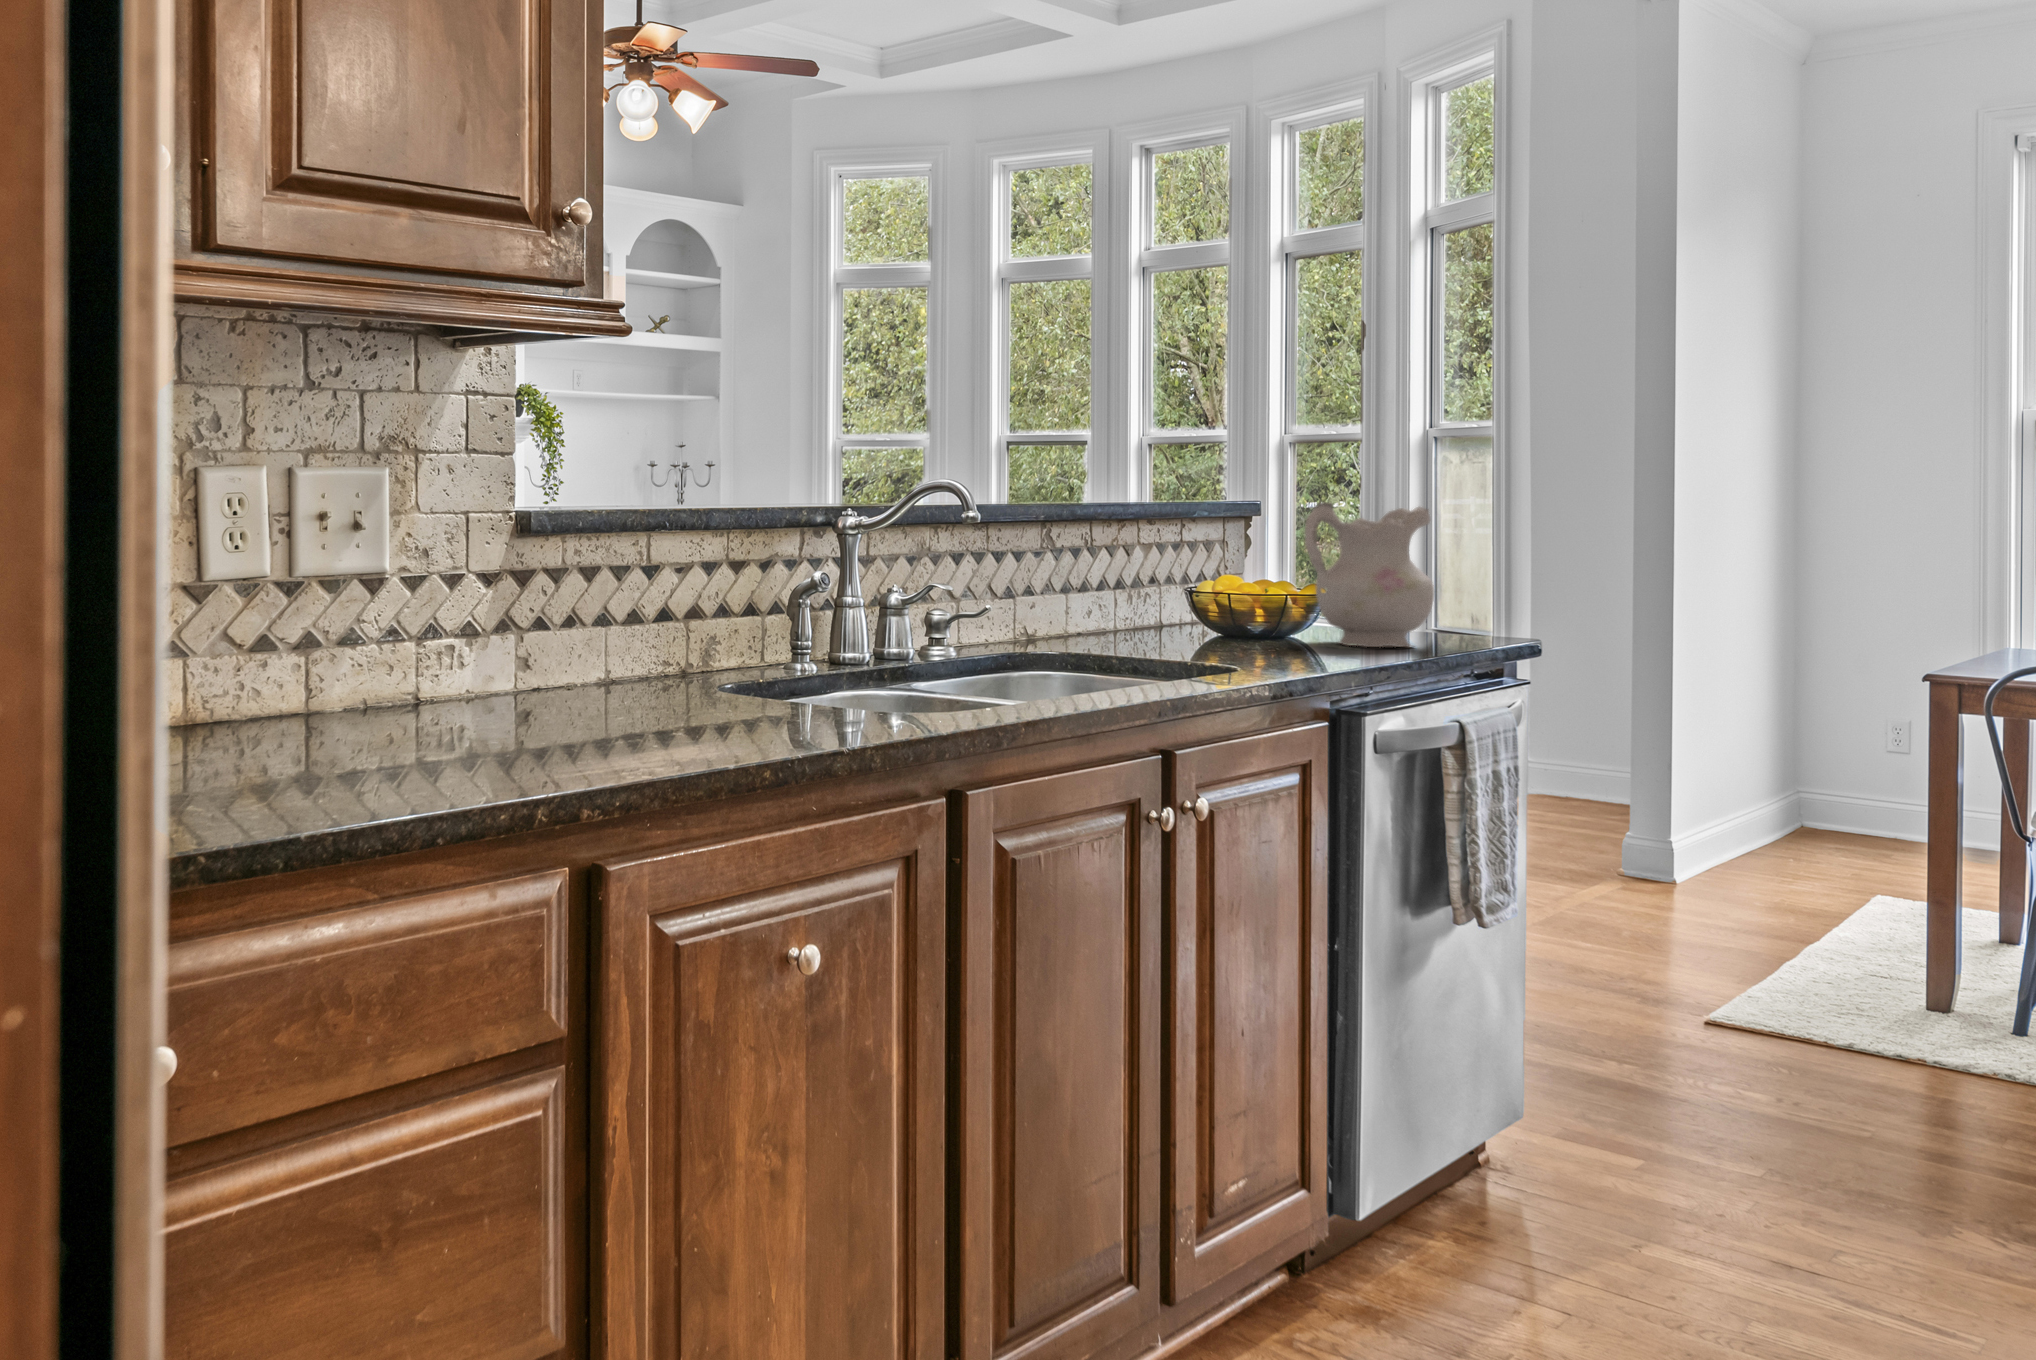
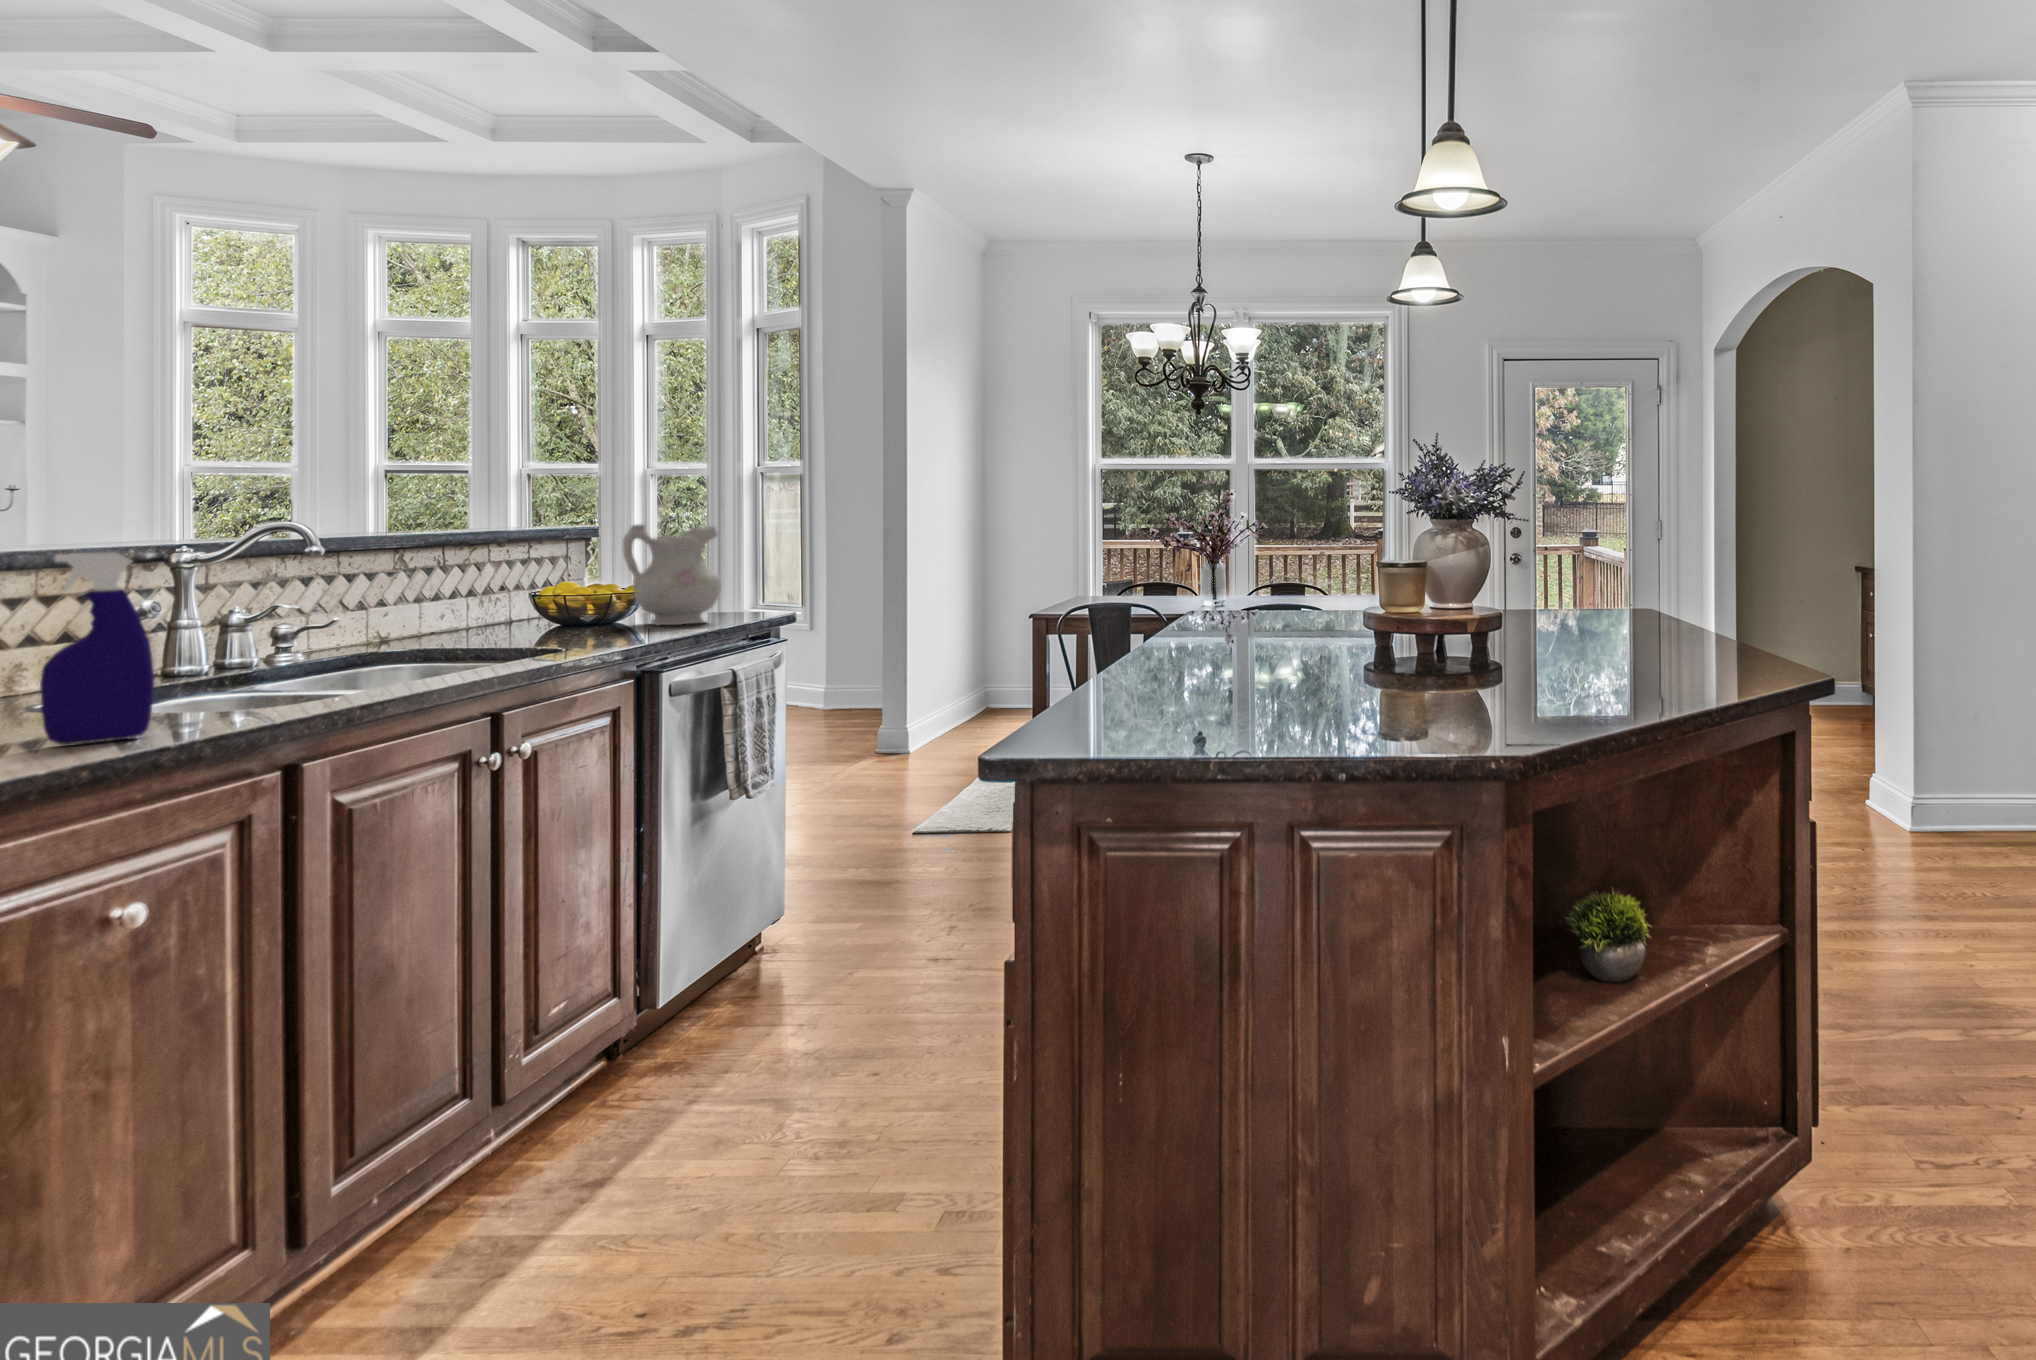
spray bottle: none [725,506,828,740] -> present [40,553,154,744]

